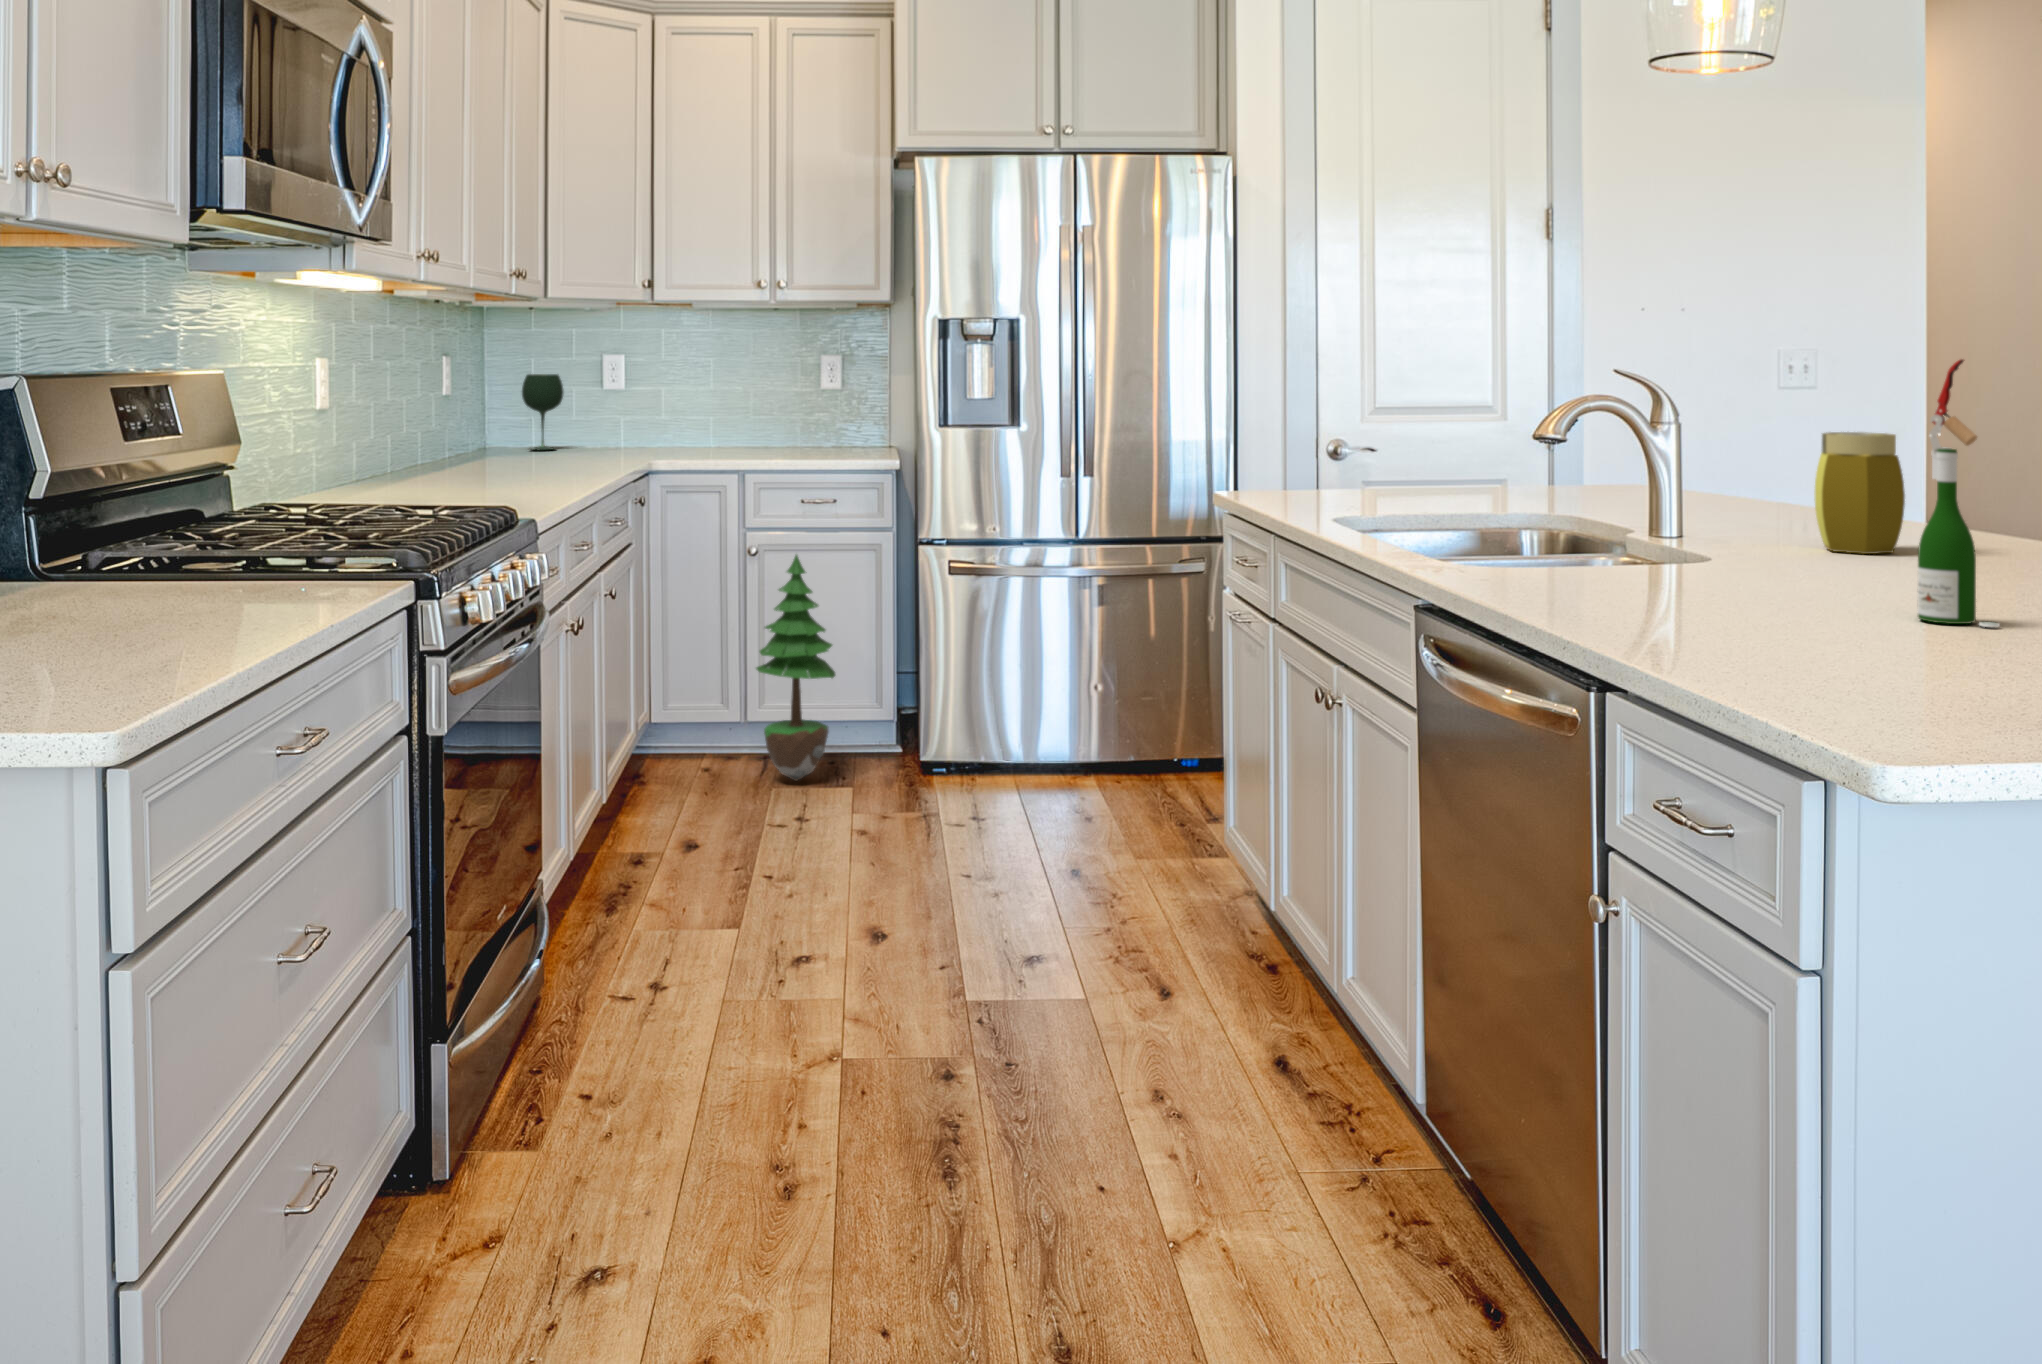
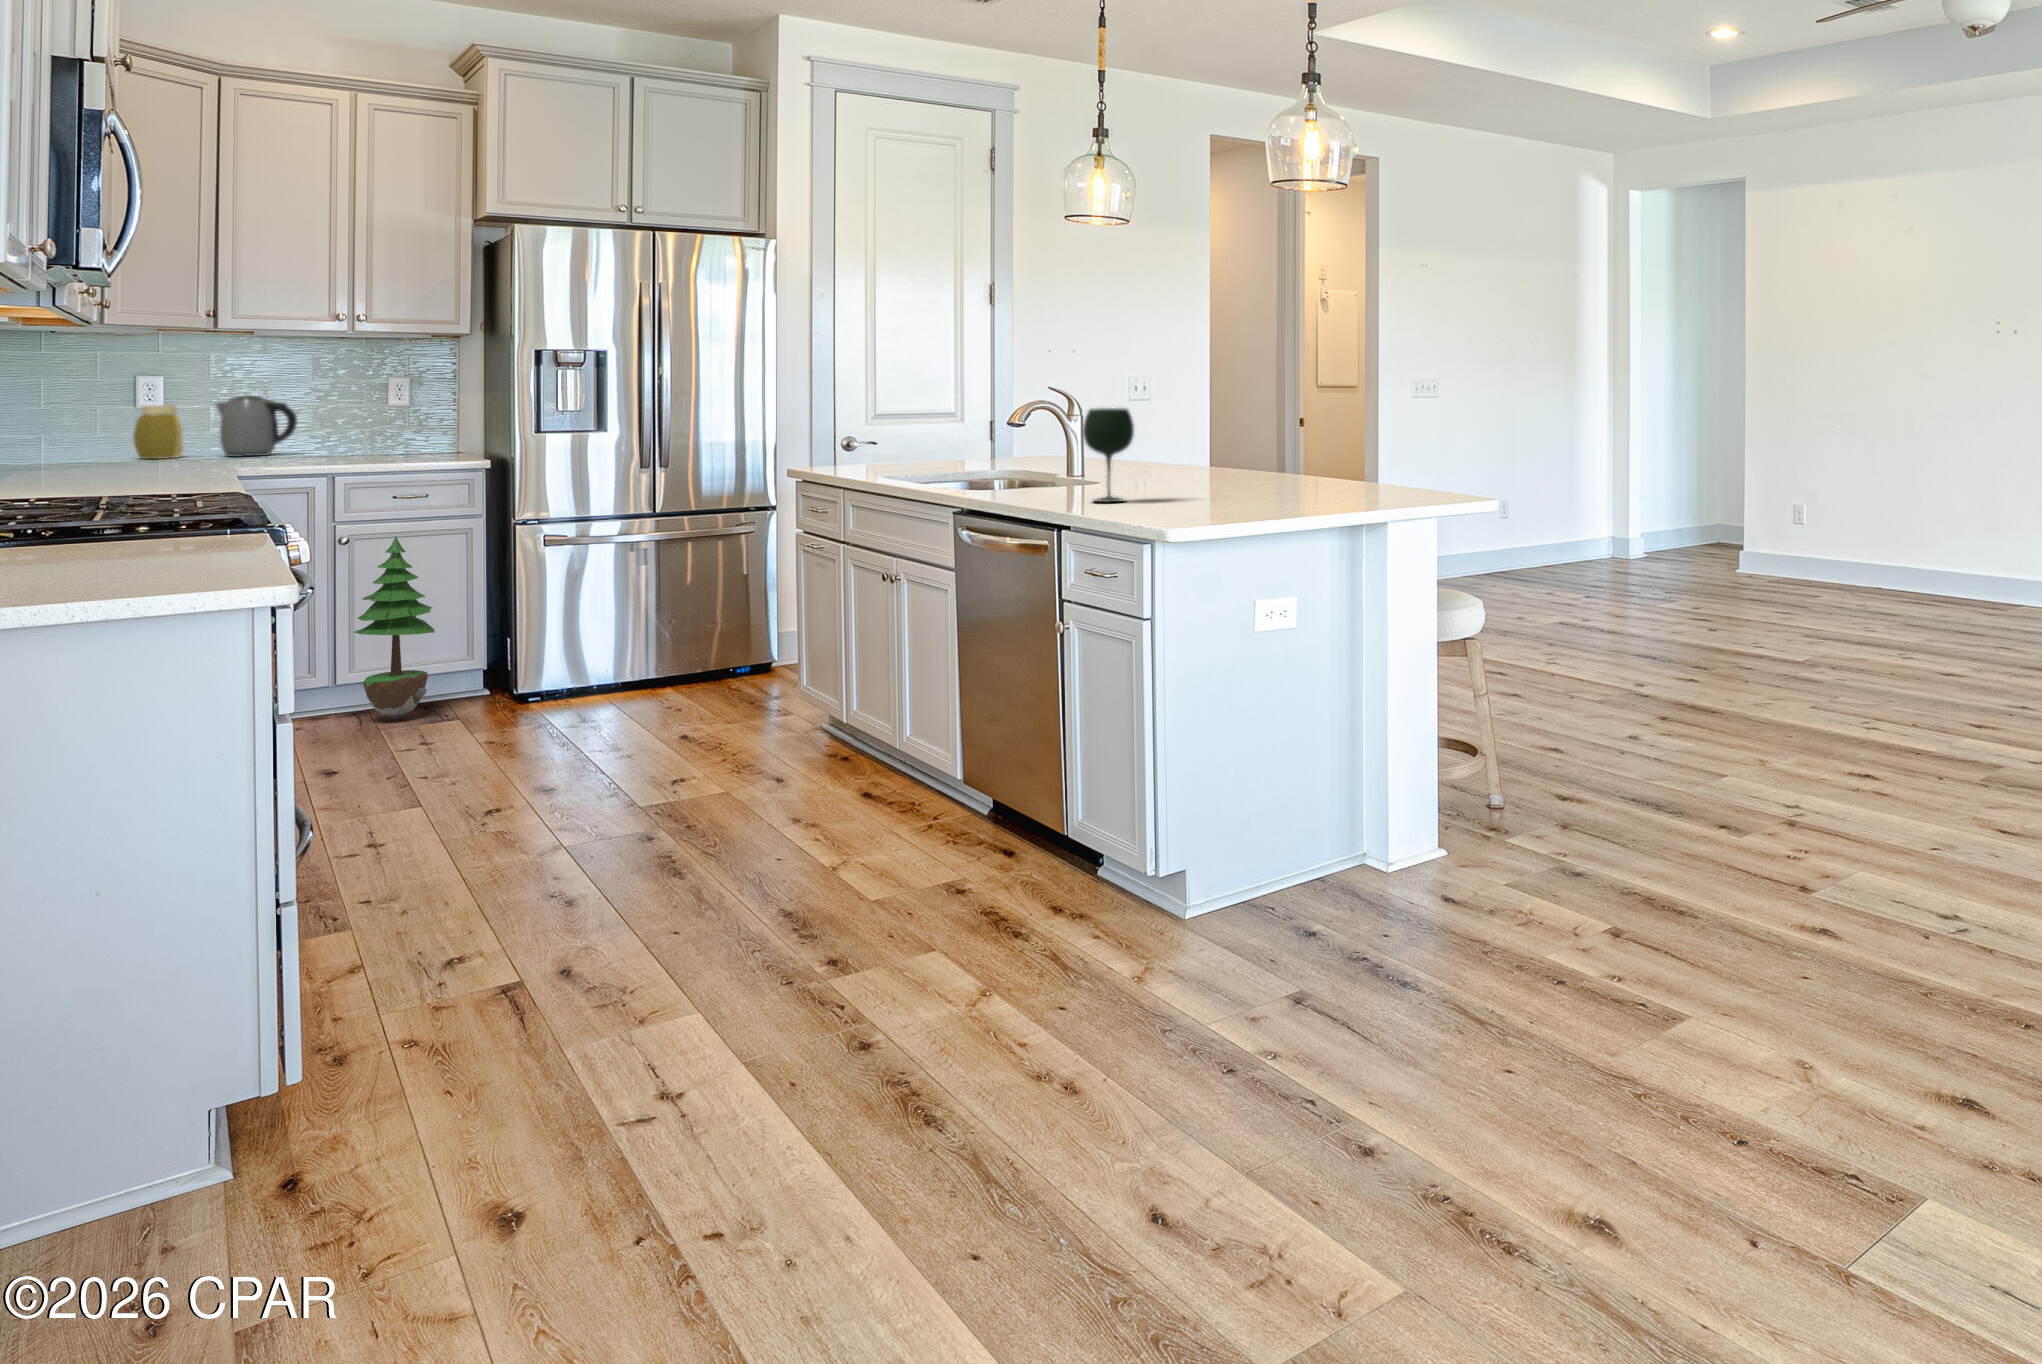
wine bottle: present [1917,359,2000,627] -> none [1200,375,1233,493]
wine glass: present [522,374,563,450] -> present [1083,408,1134,502]
kettle: none [664,375,736,445] -> present [216,395,297,457]
jar: present [1814,432,1905,554] -> present [133,405,185,459]

